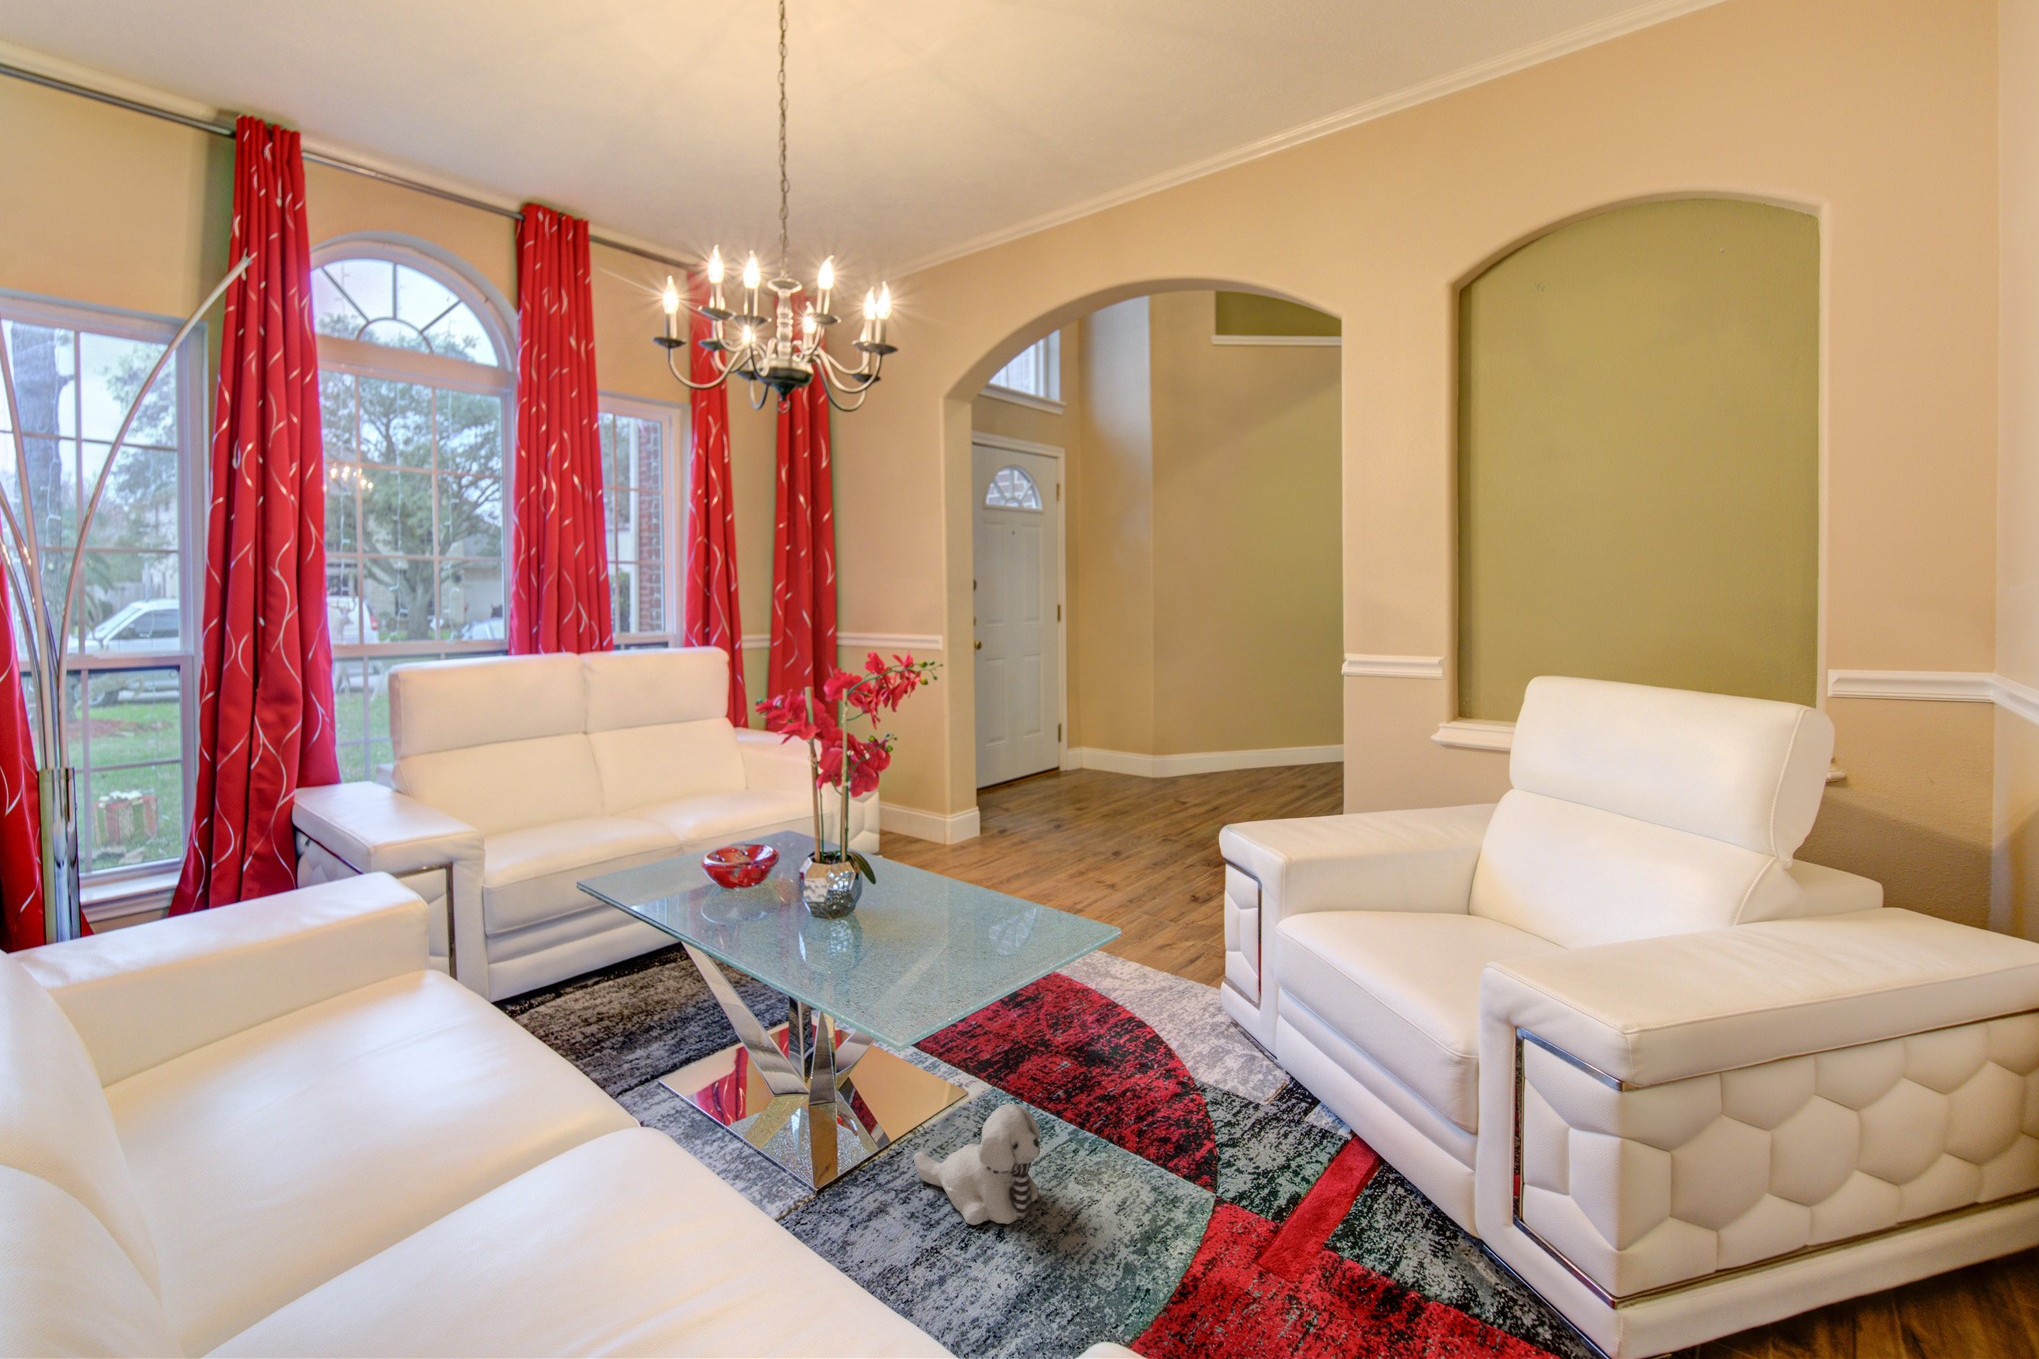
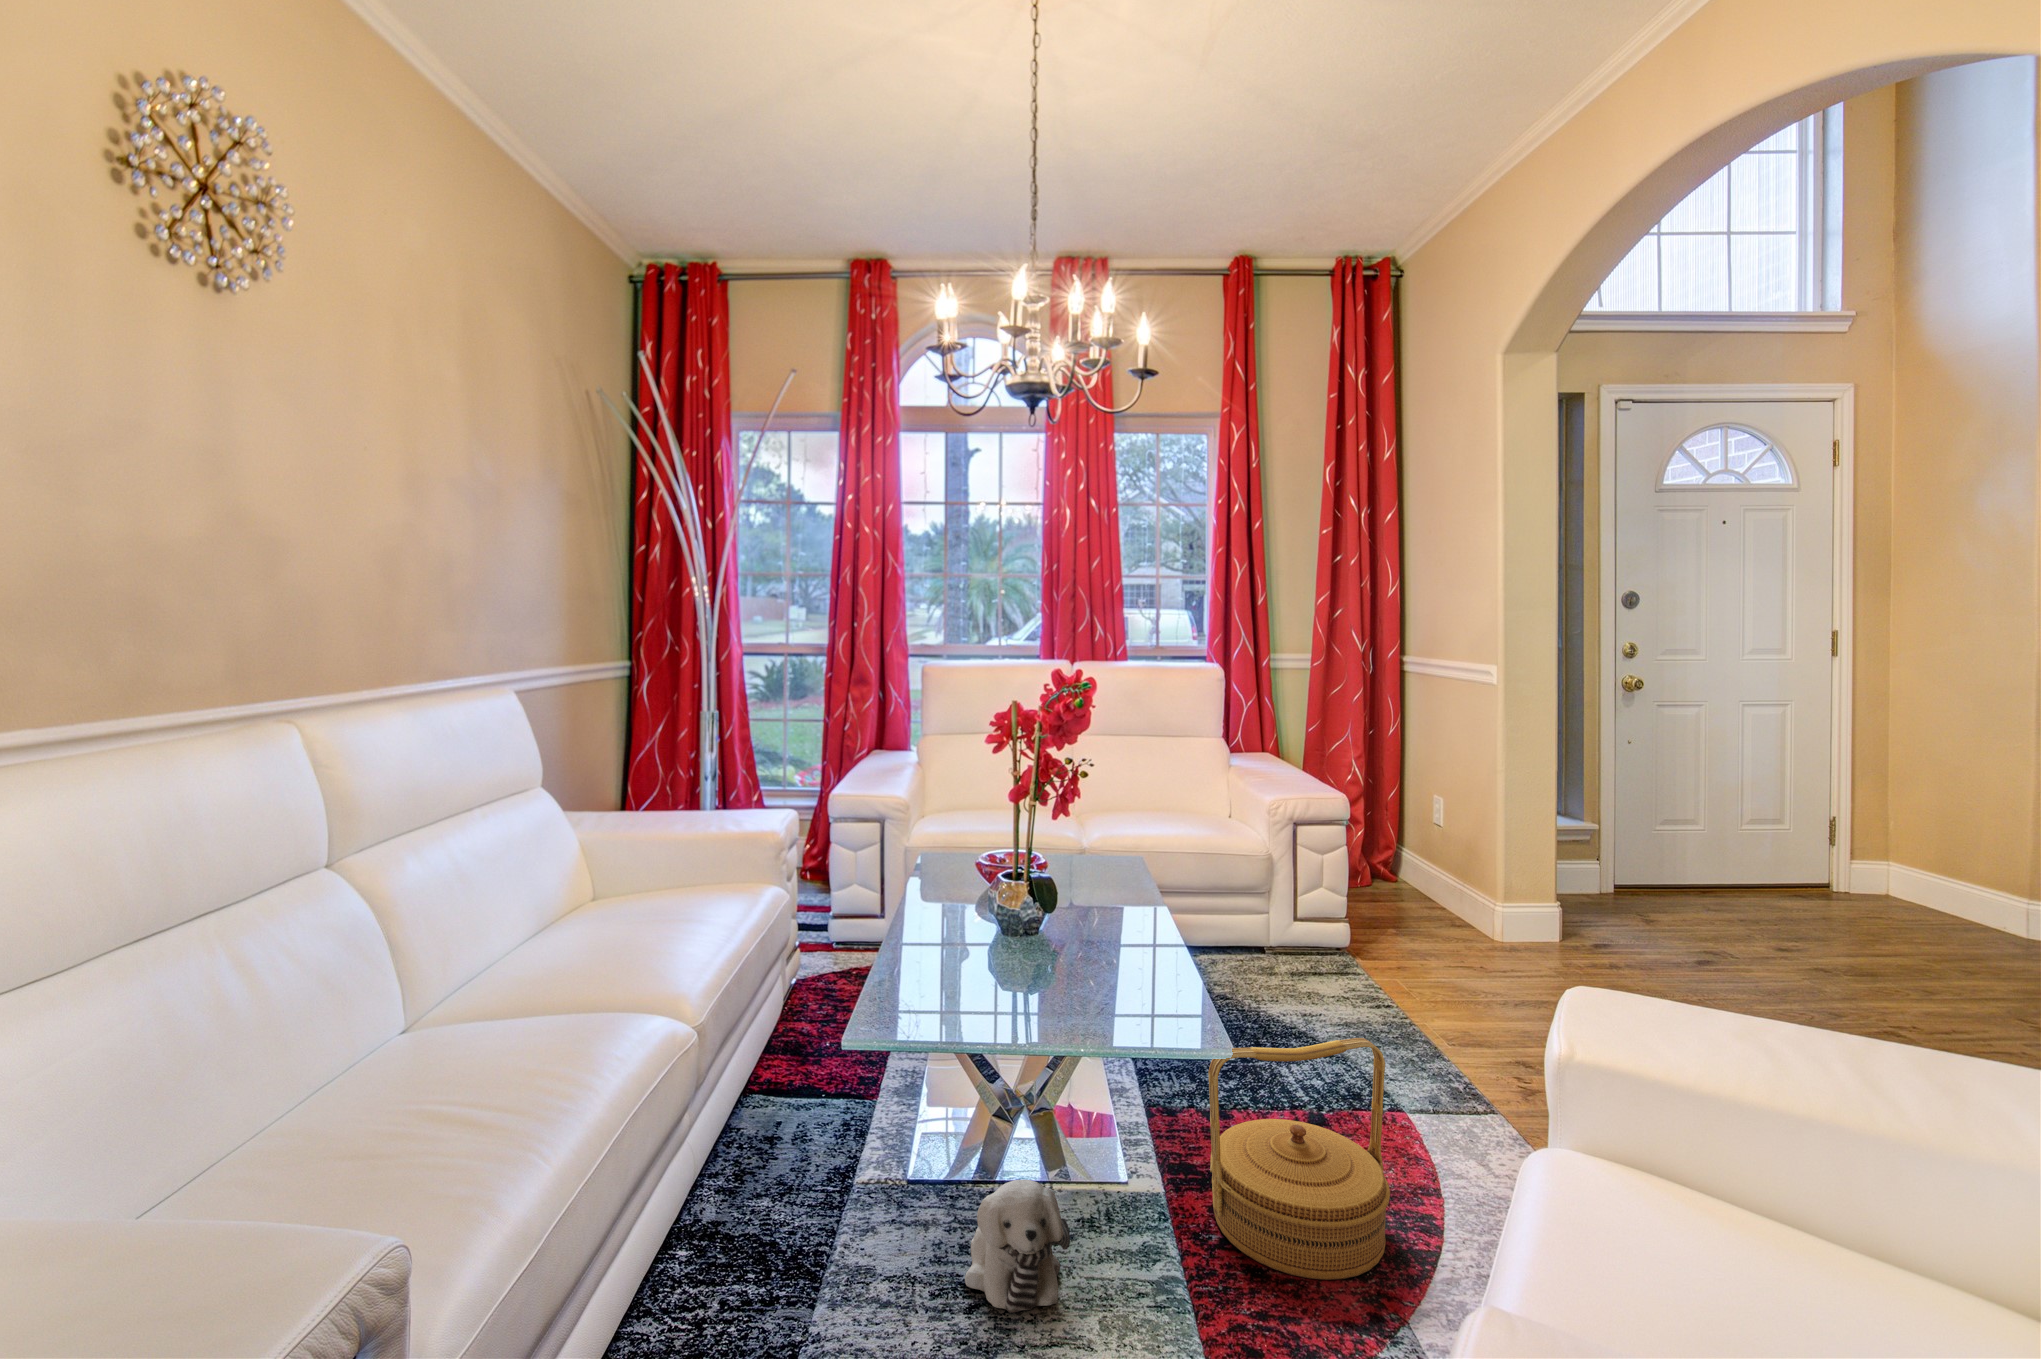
basket: none [1021,912,1149,1095] -> present [1208,1038,1390,1280]

